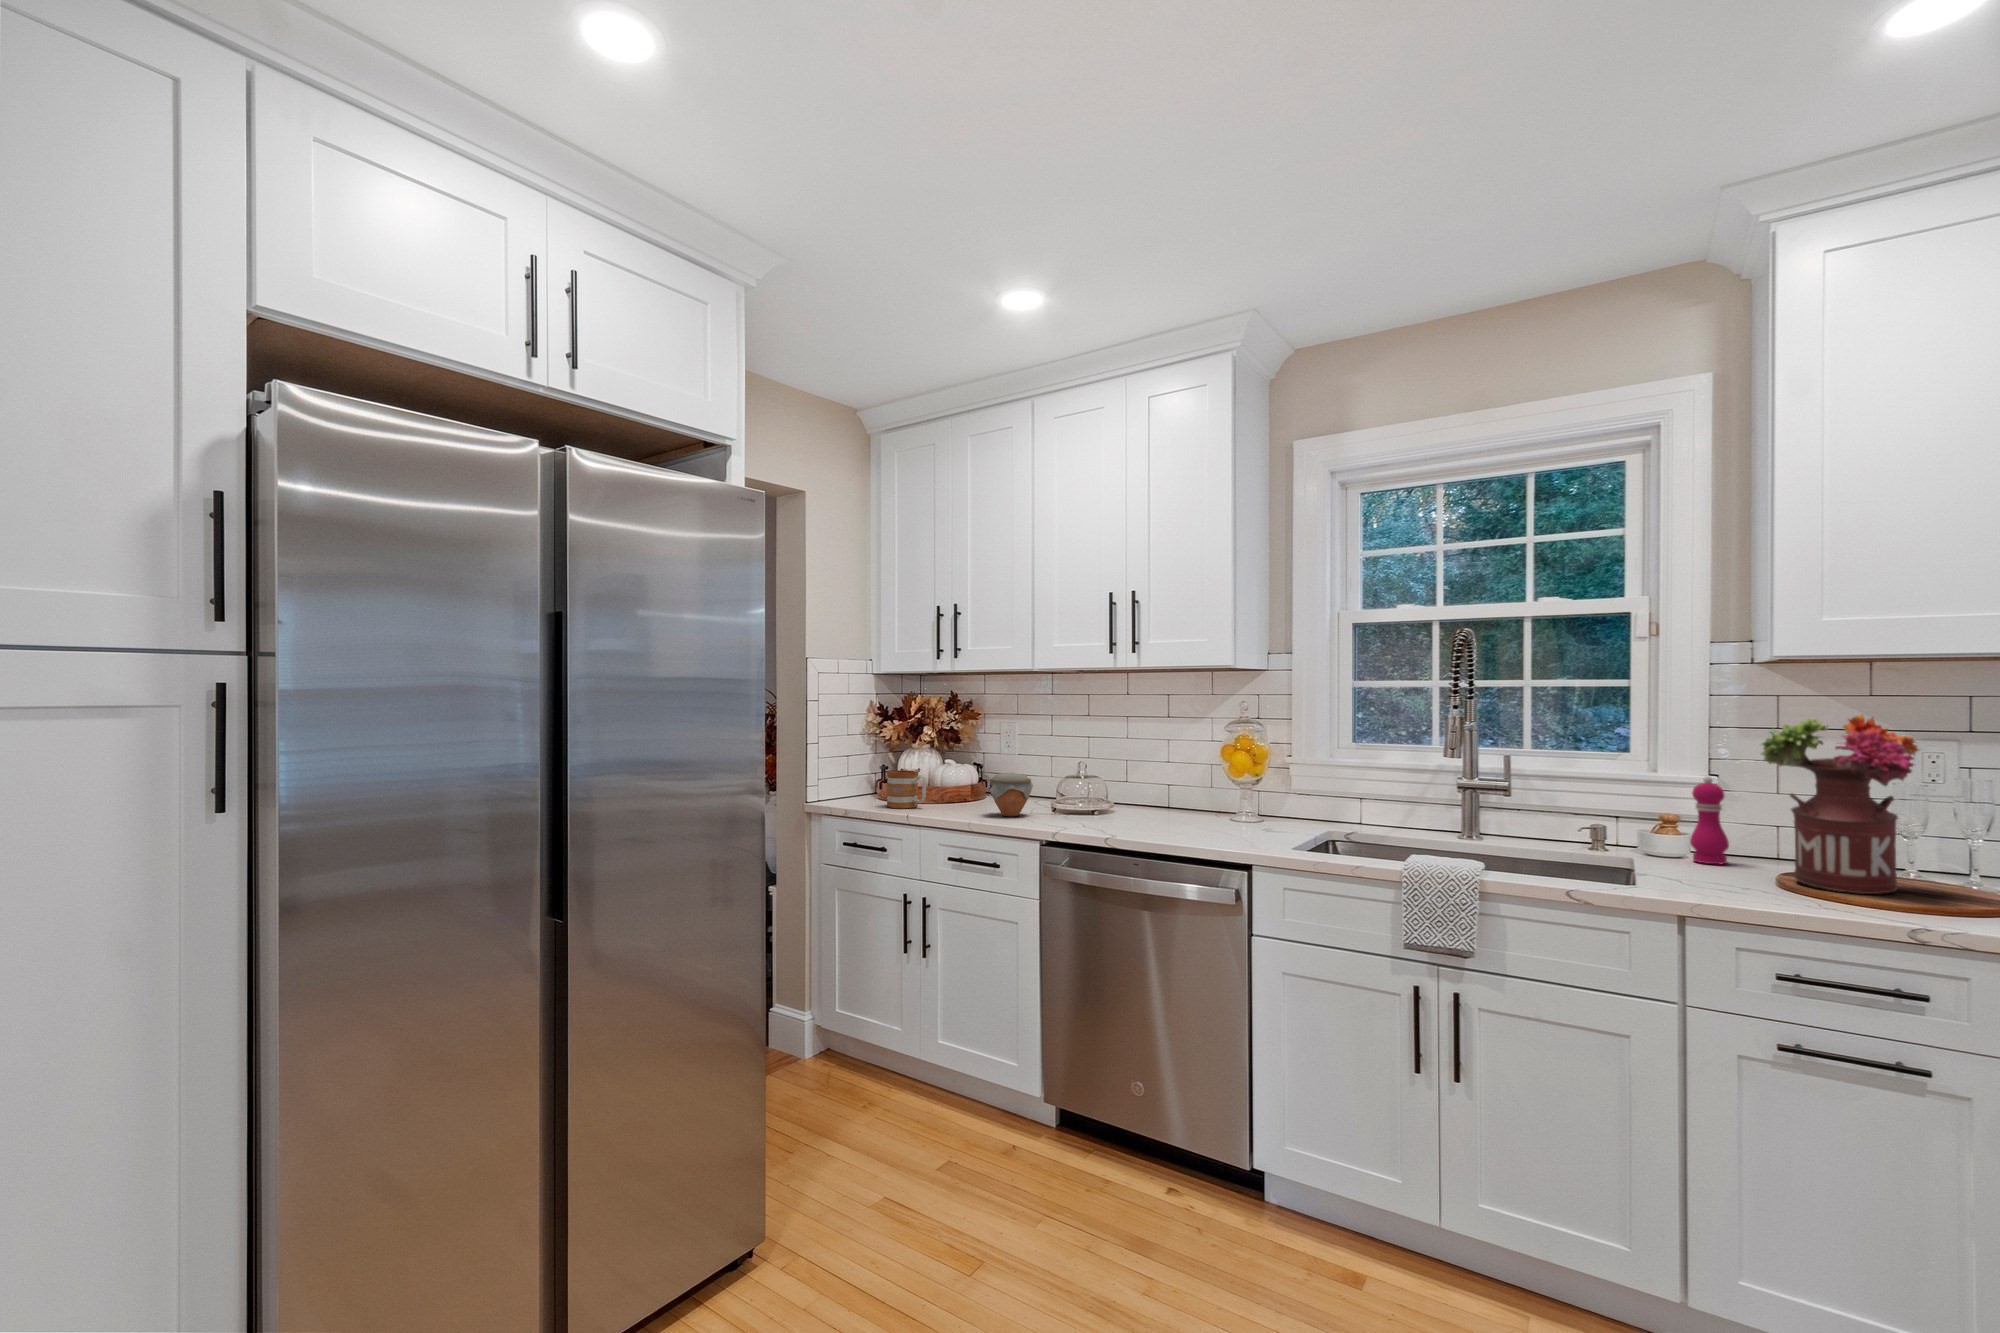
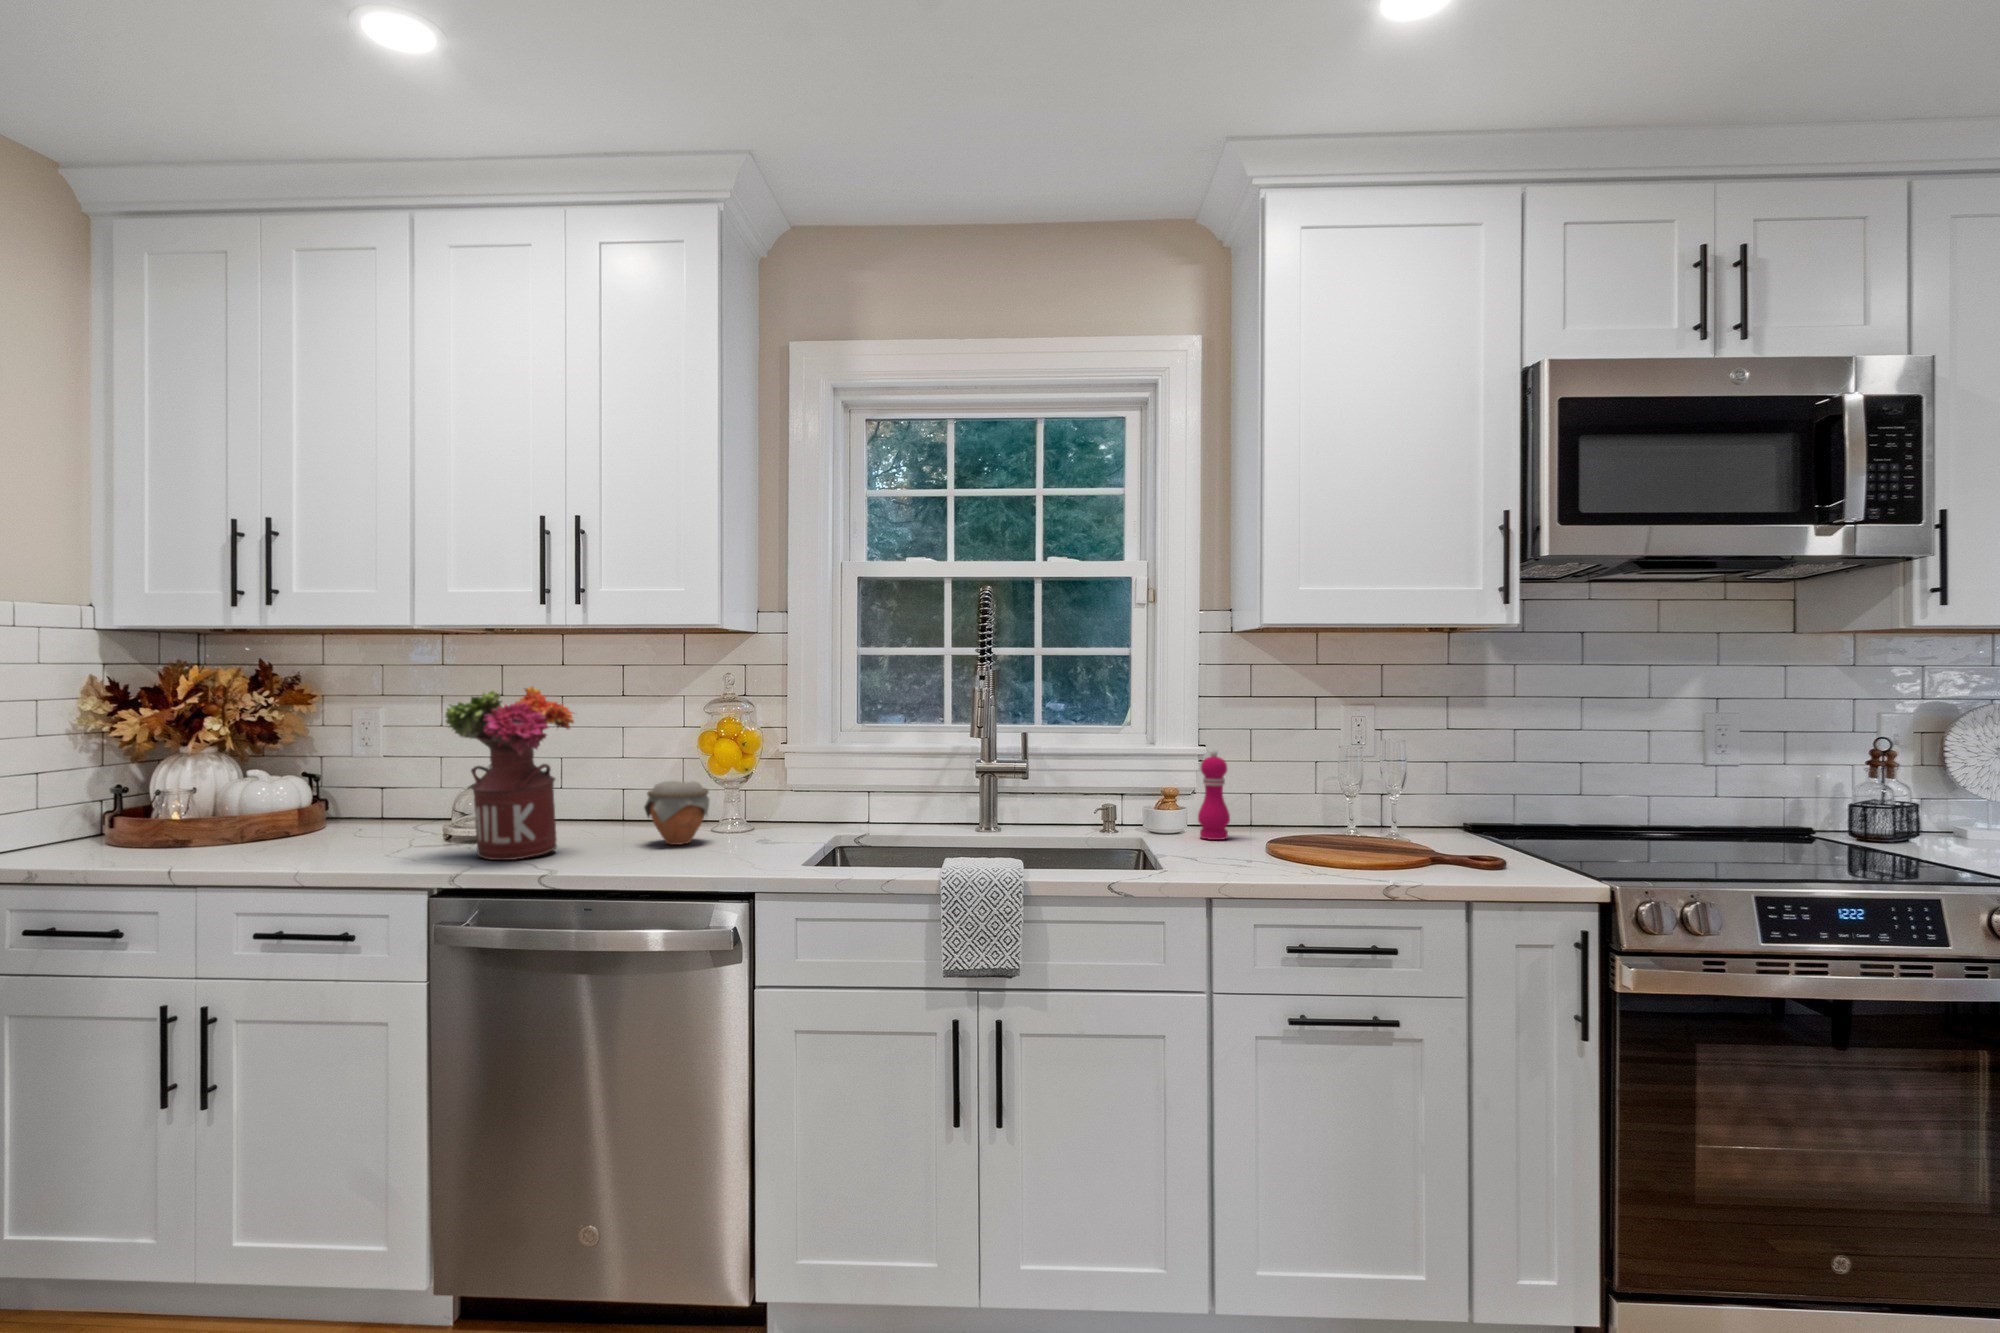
flower arrangement: present [1761,715,1919,894] -> present [446,687,574,860]
mug: present [887,770,927,808] -> none [135,792,216,856]
jar: present [989,773,1033,816] -> present [644,781,709,845]

